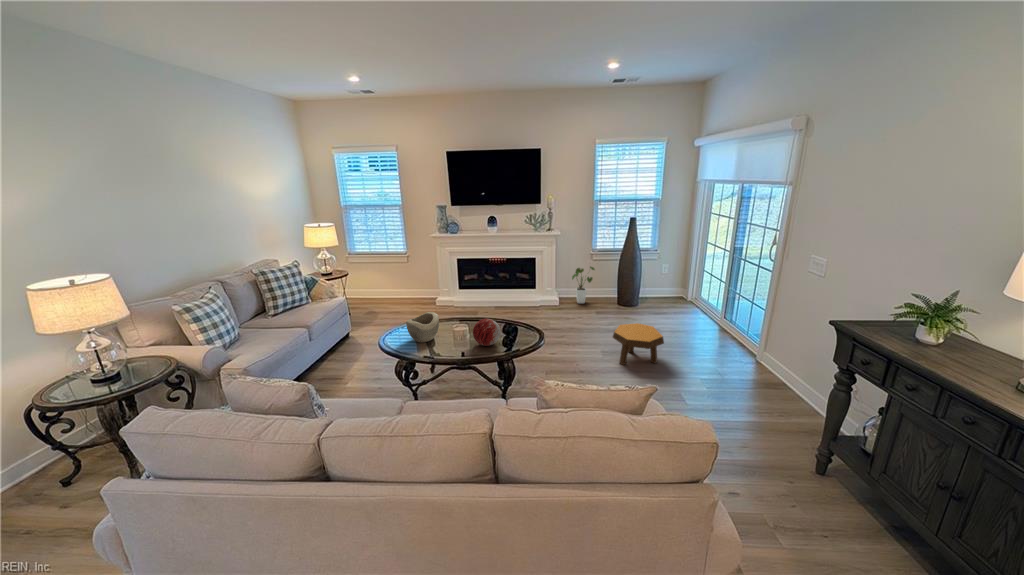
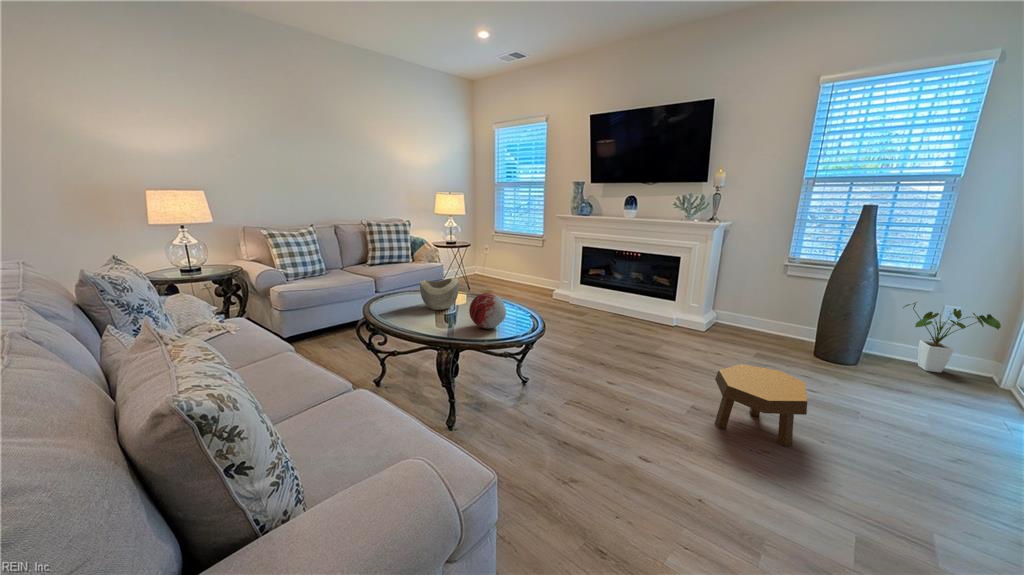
house plant: present [572,267,595,303] -> present [903,302,1001,373]

